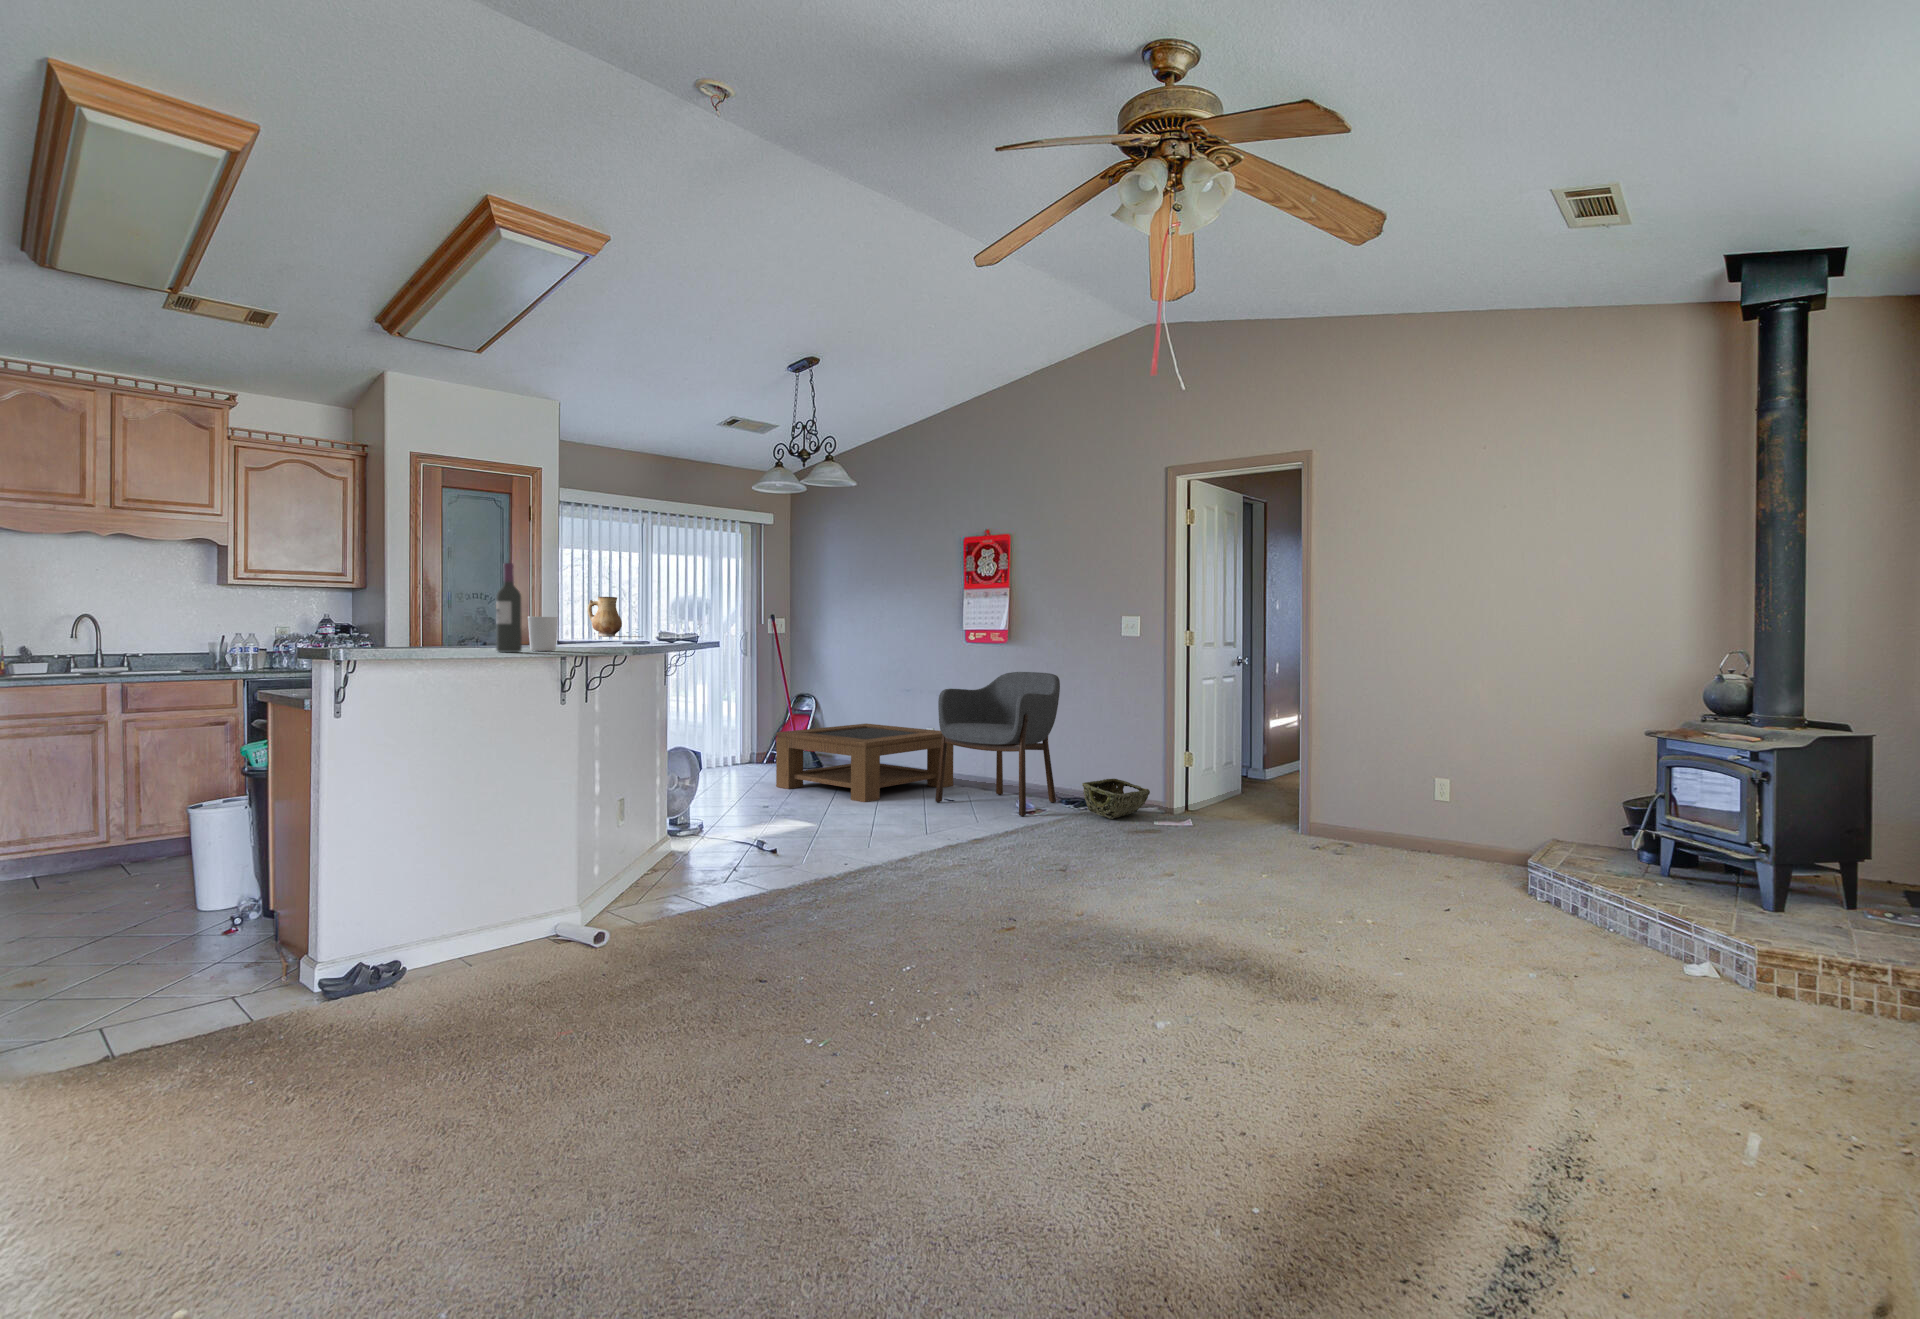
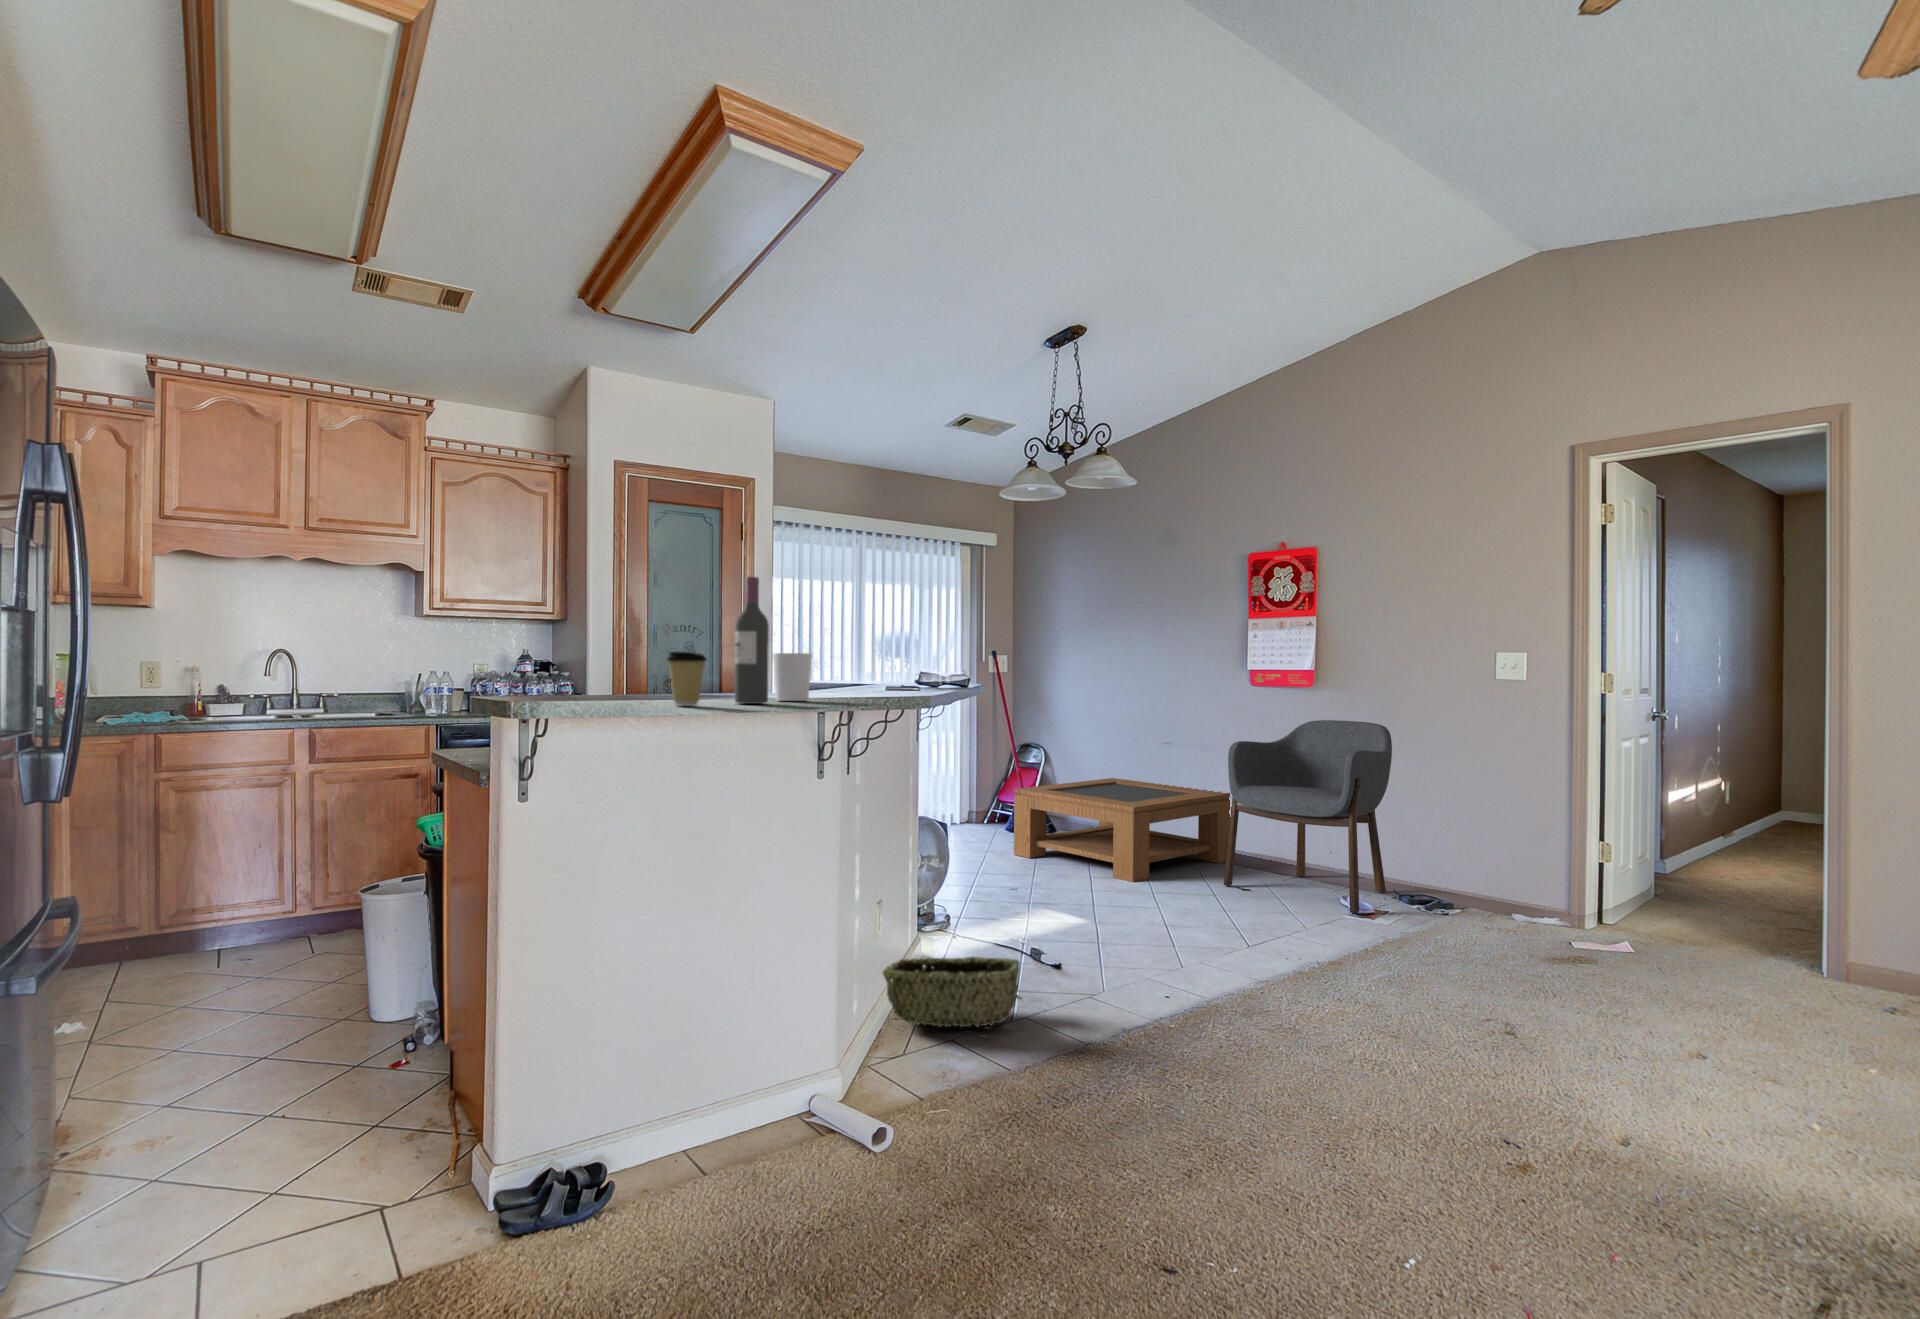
ceramic pitcher: present [588,597,622,636] -> none [806,627,844,674]
coffee cup: none [442,615,474,653] -> present [666,652,706,706]
woven basket: present [1082,779,1150,819] -> present [883,957,1020,1027]

